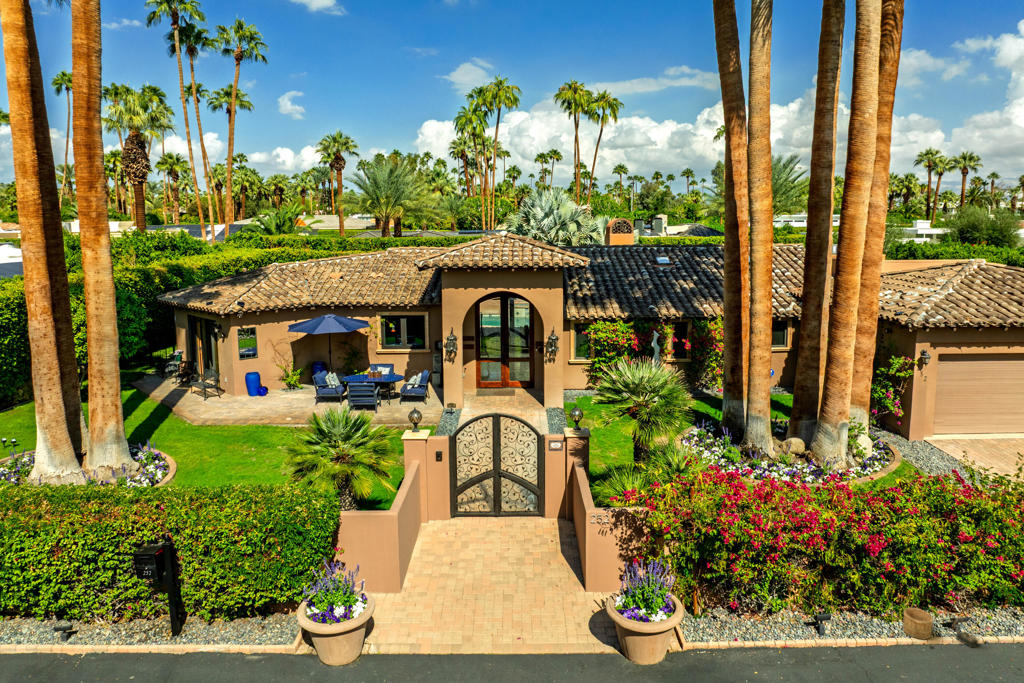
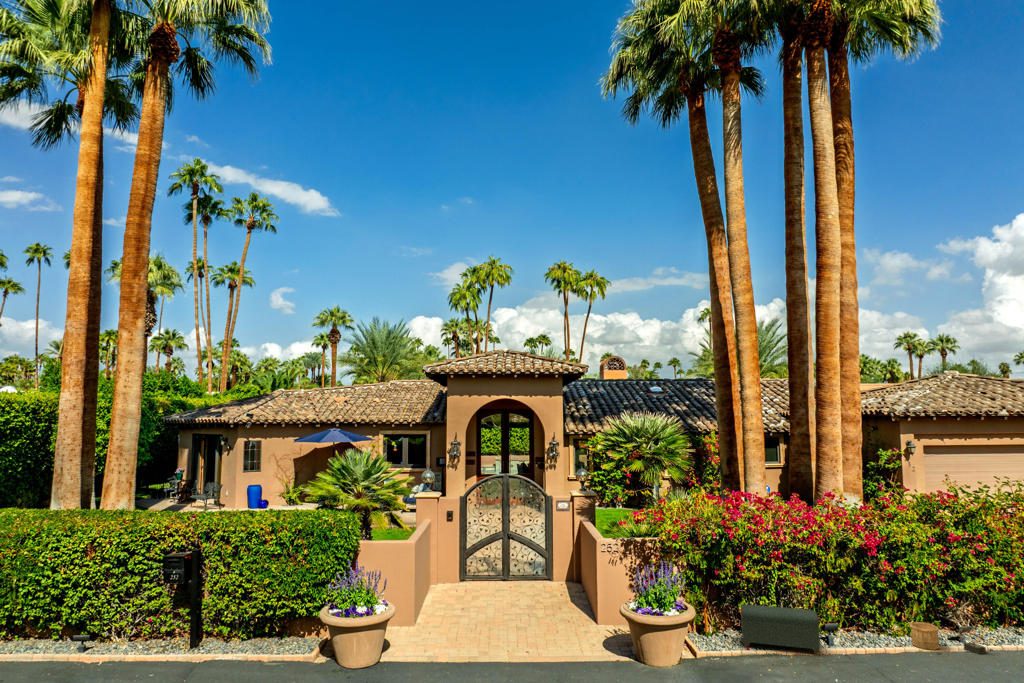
bench: none [731,587,811,648] -> present [741,604,820,654]

